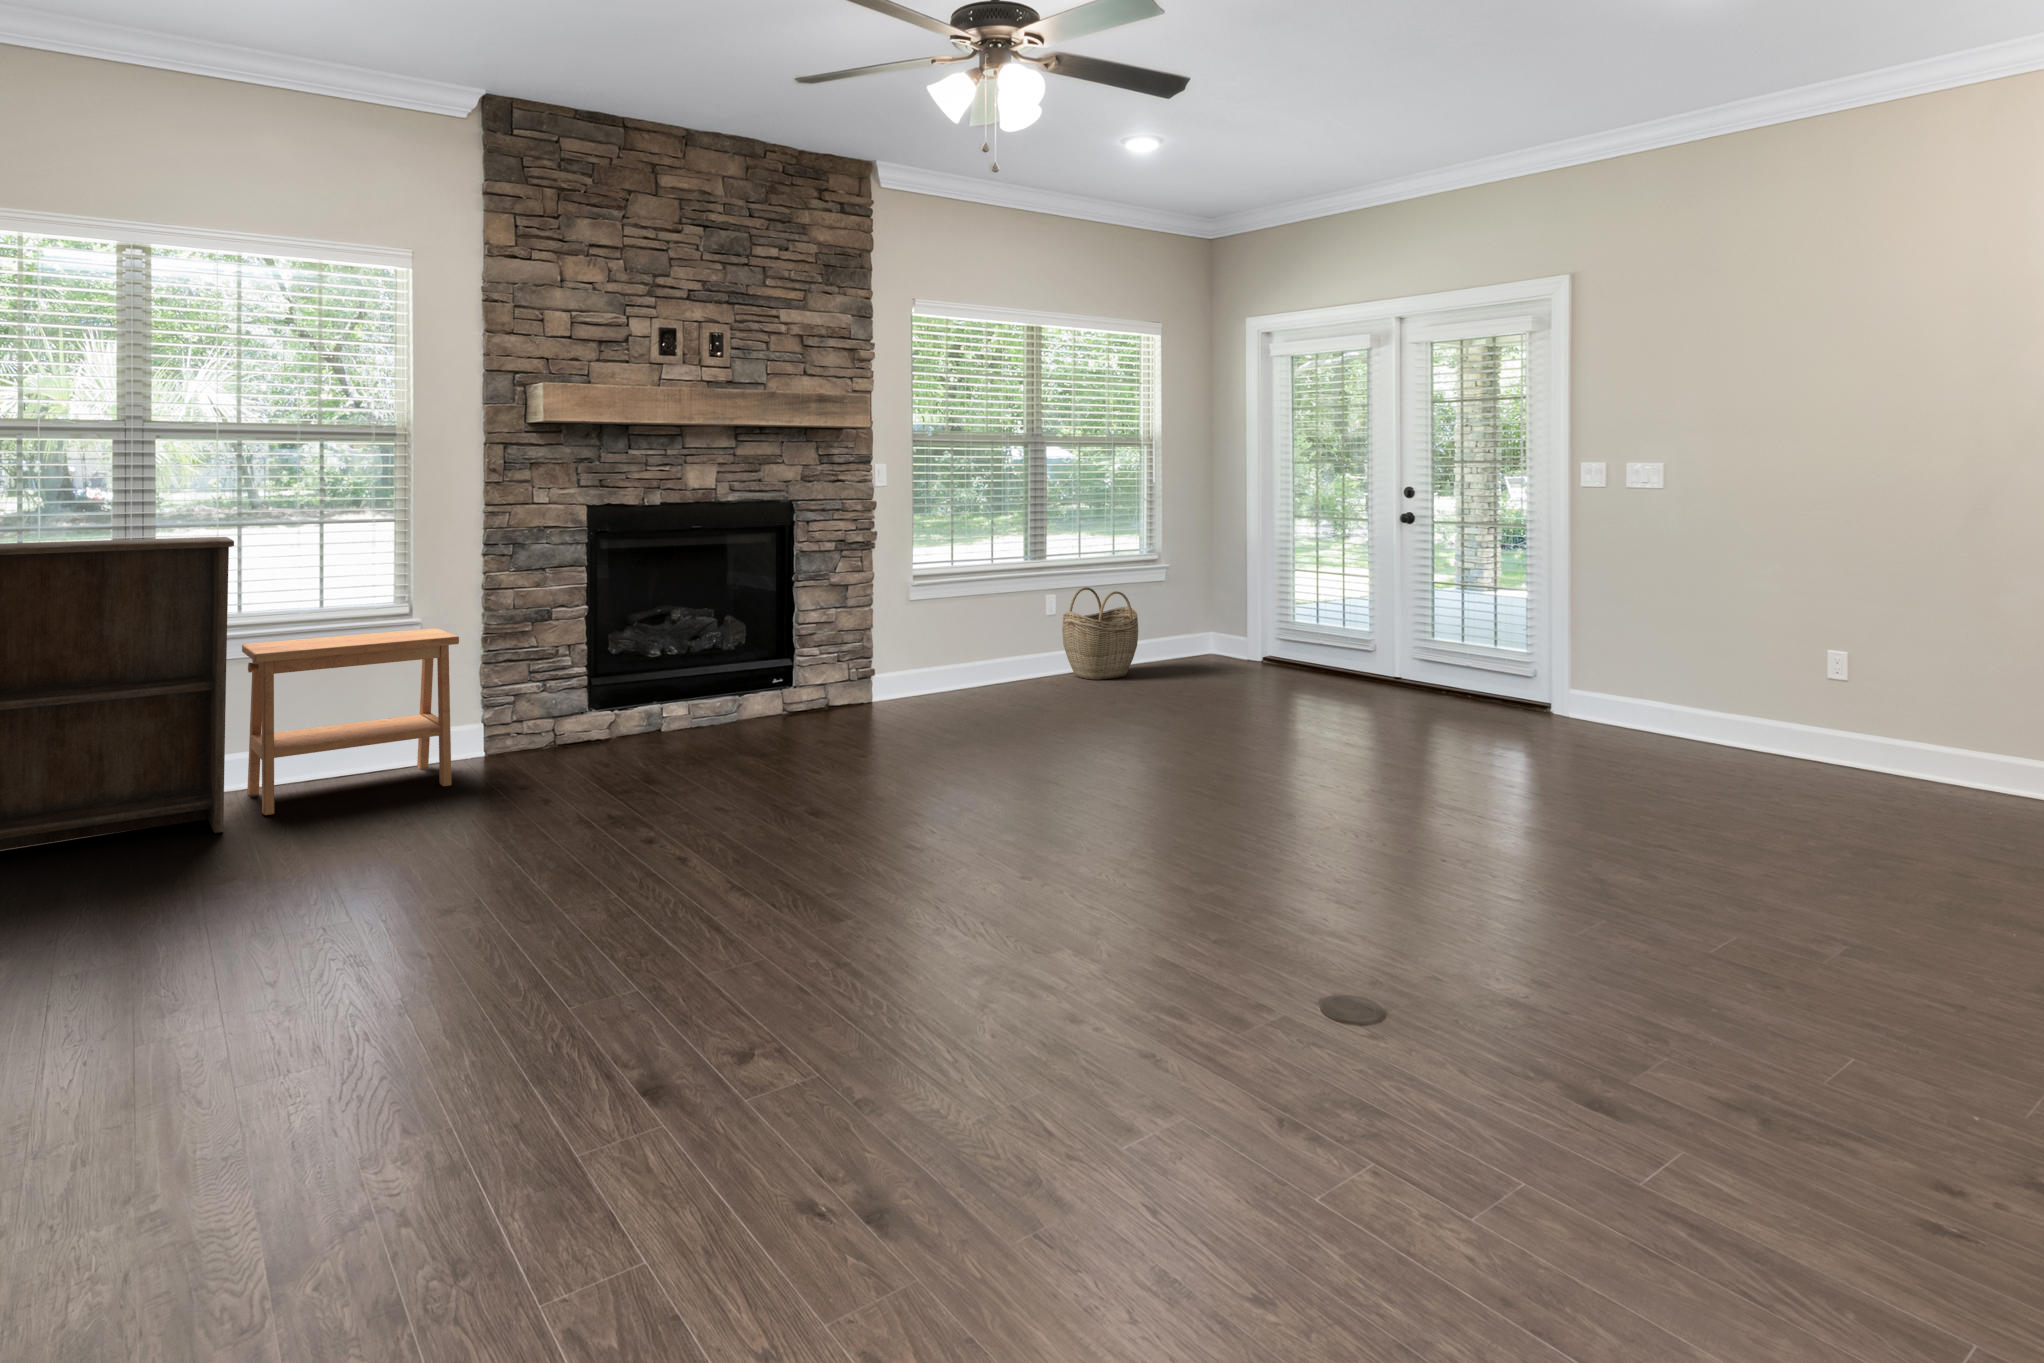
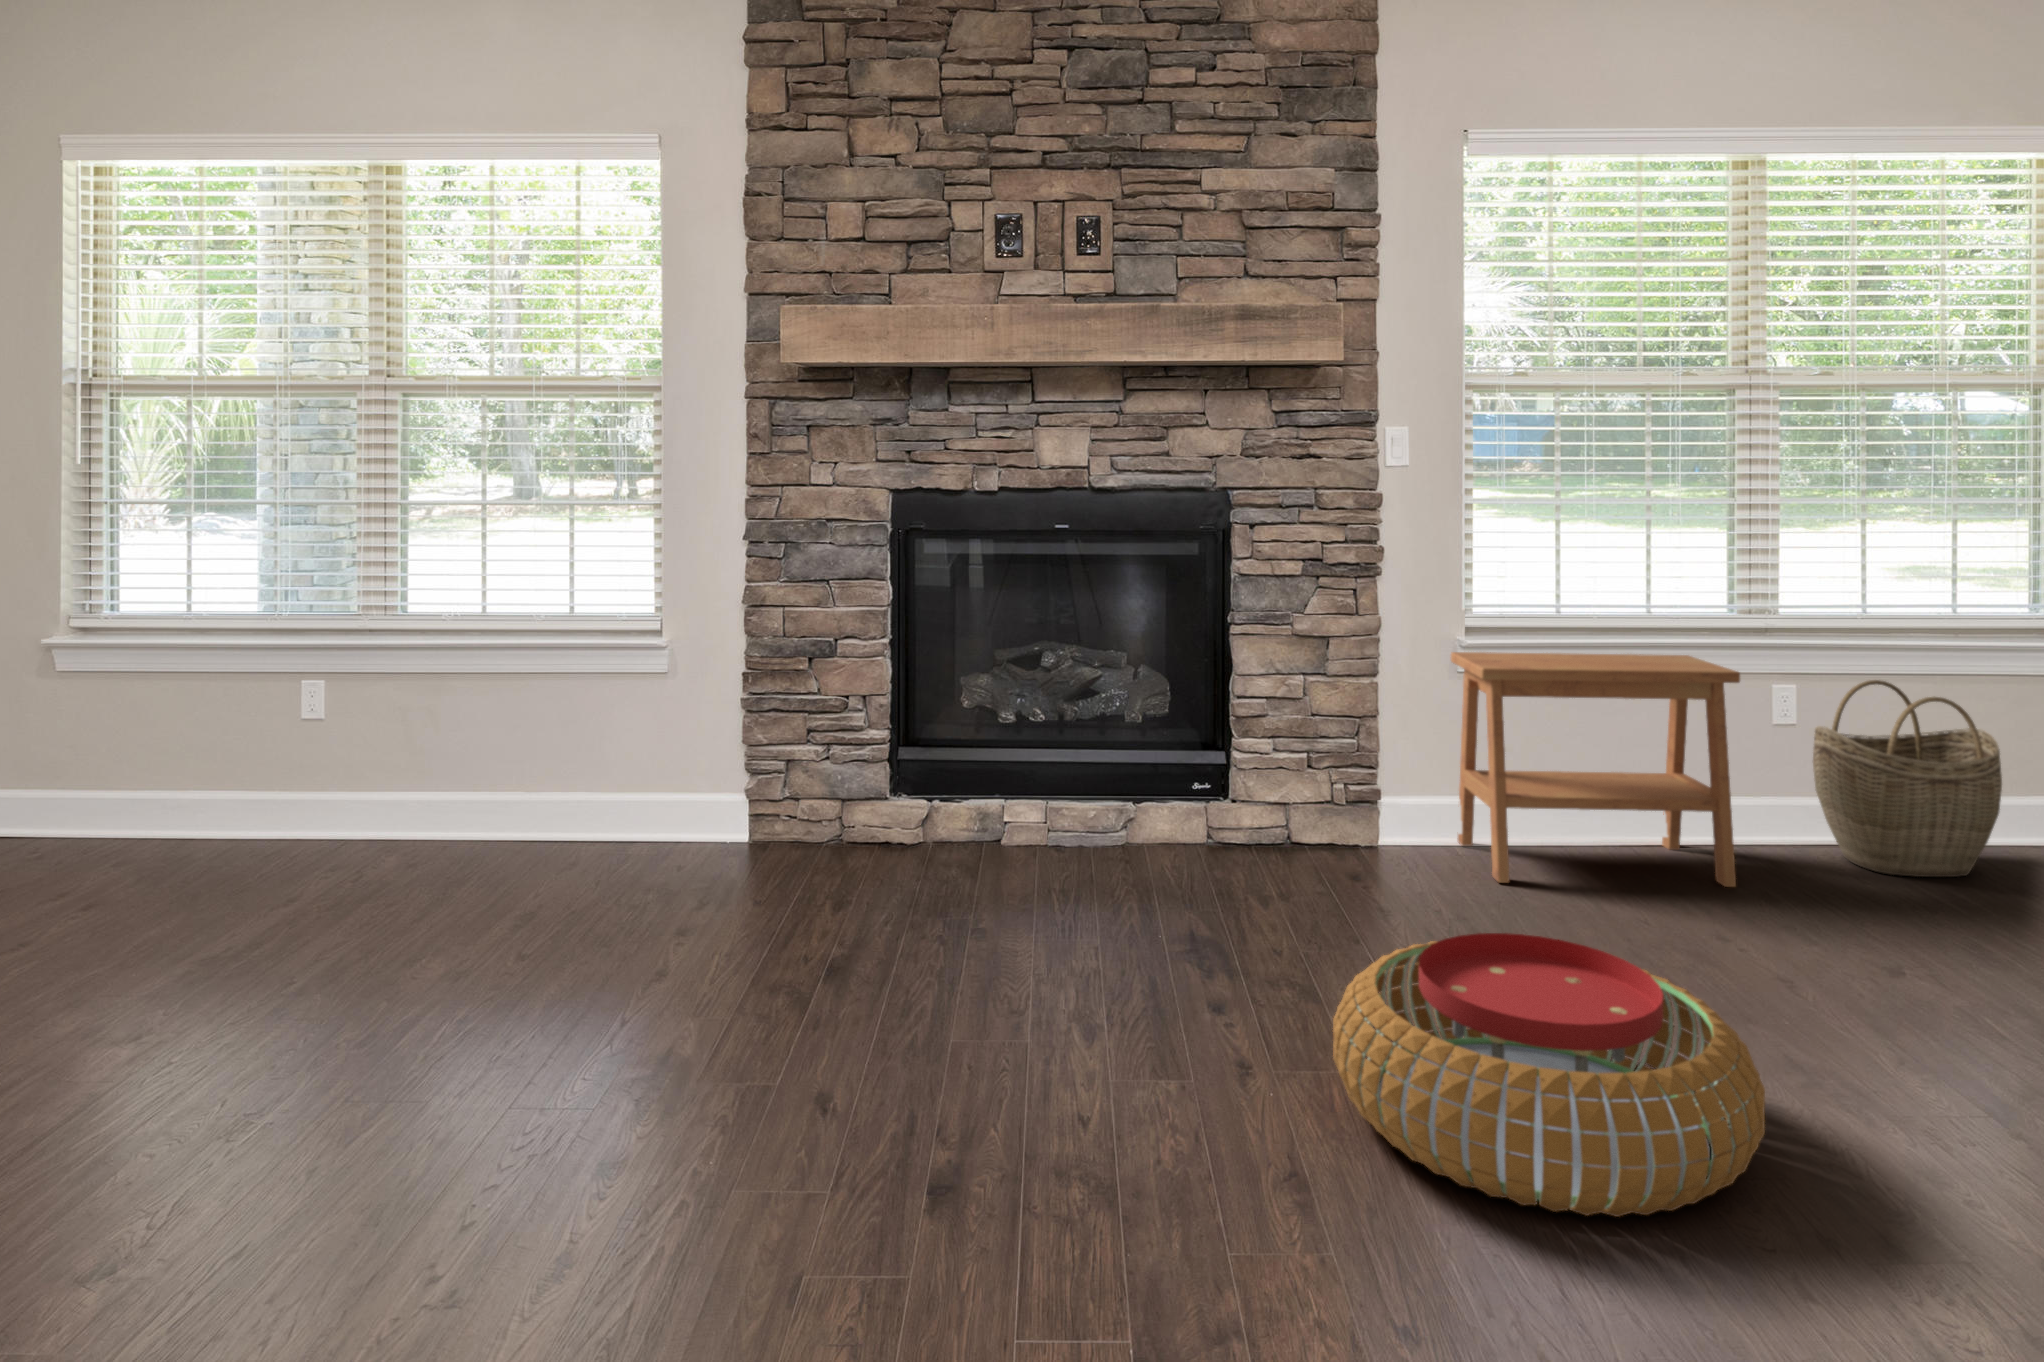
bookshelf: present [0,537,234,850] -> none [33,510,377,894]
side table: present [242,628,459,815] -> present [1451,652,1740,887]
pouf: none [968,699,1141,790] -> present [1333,933,1765,1217]

